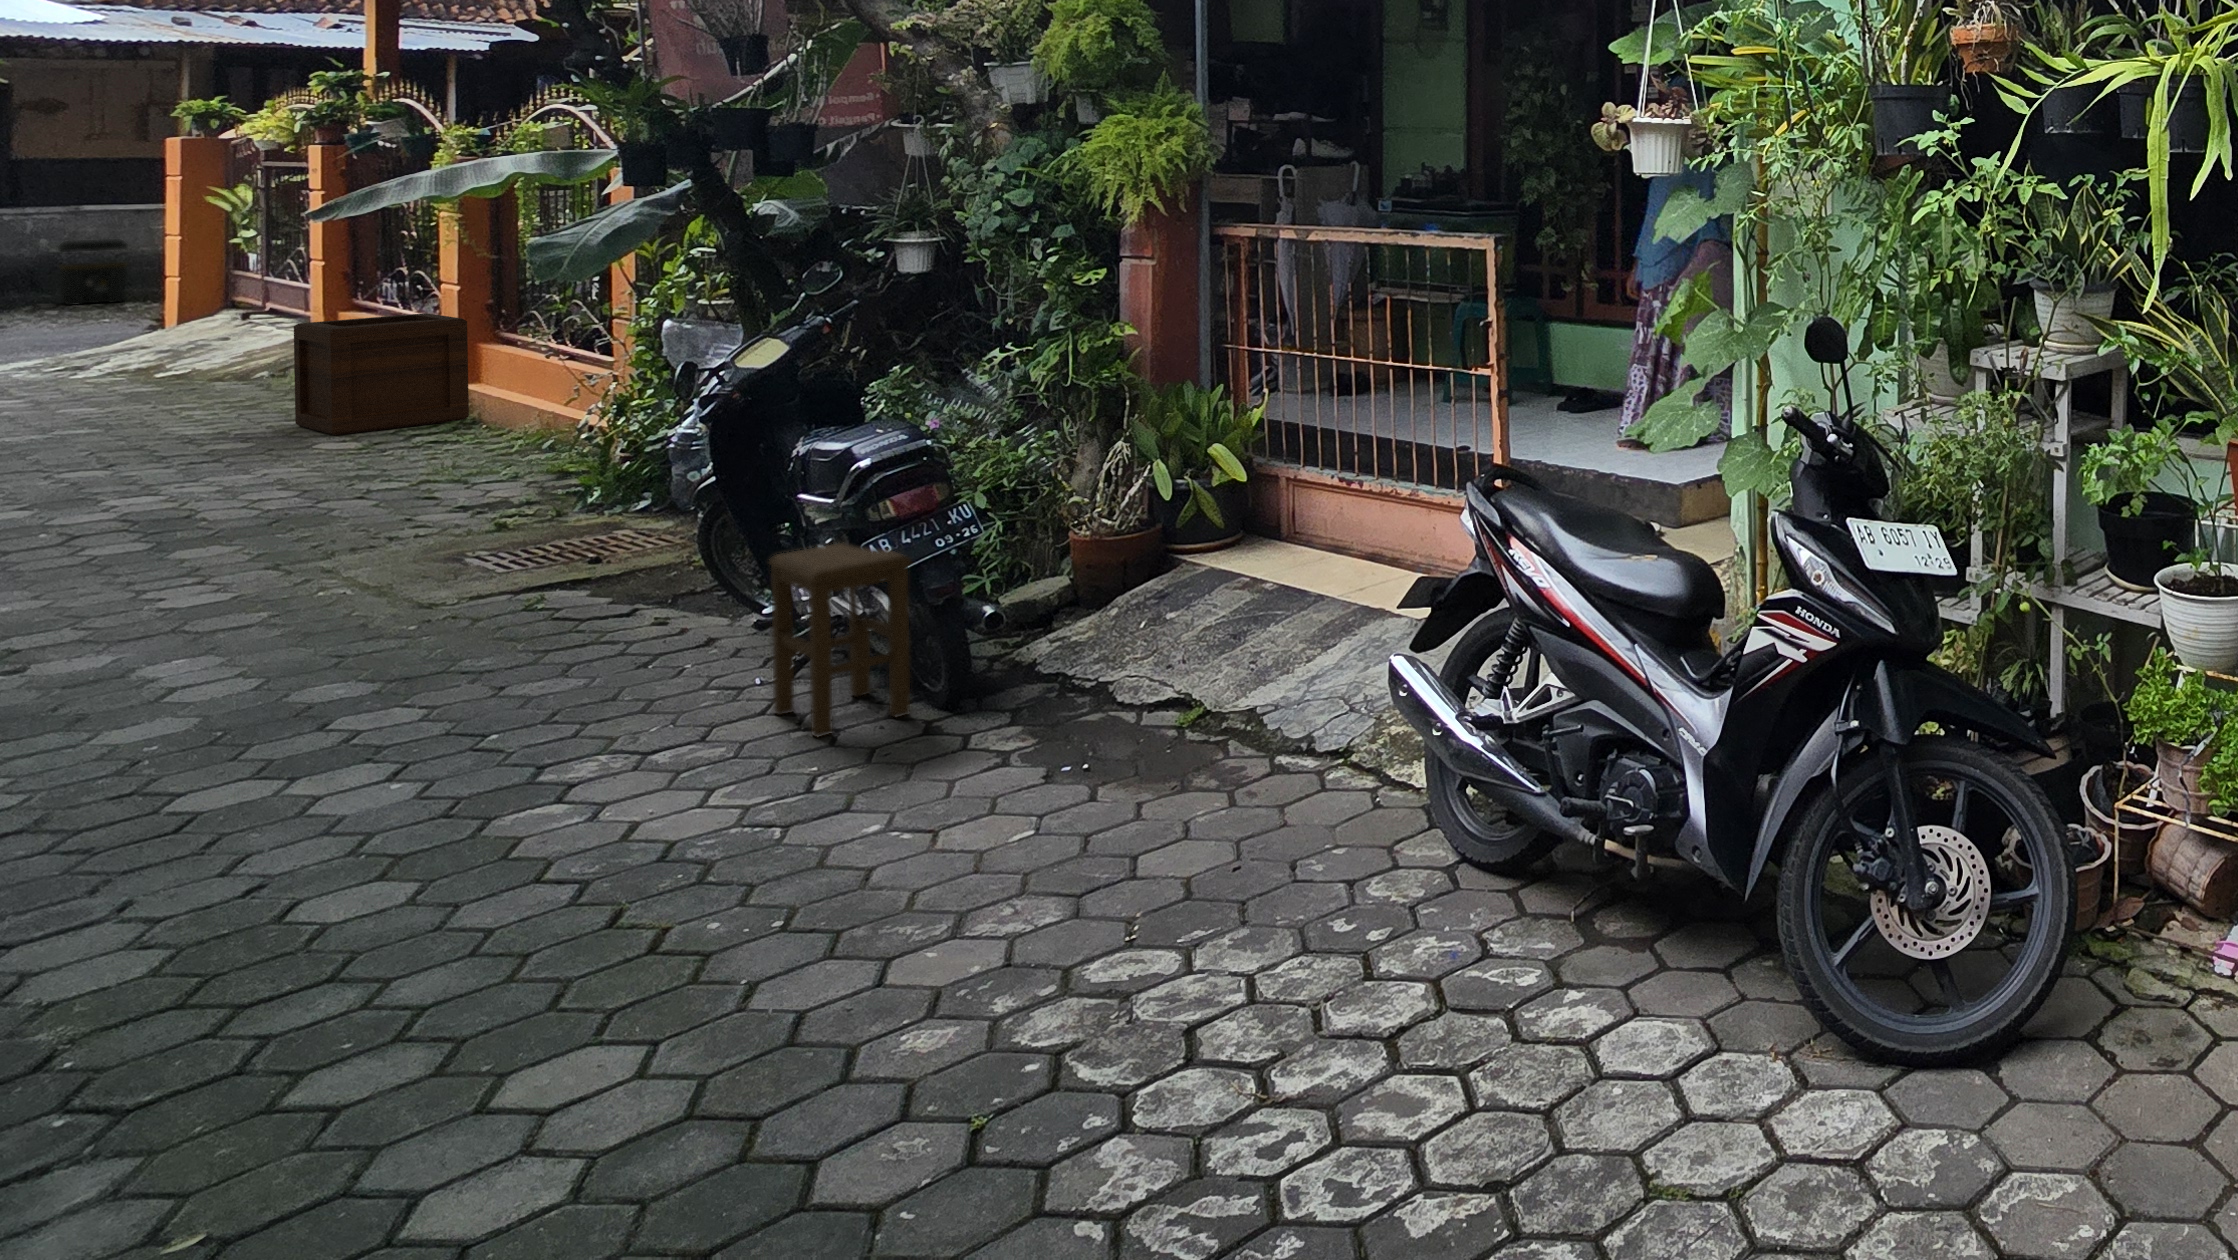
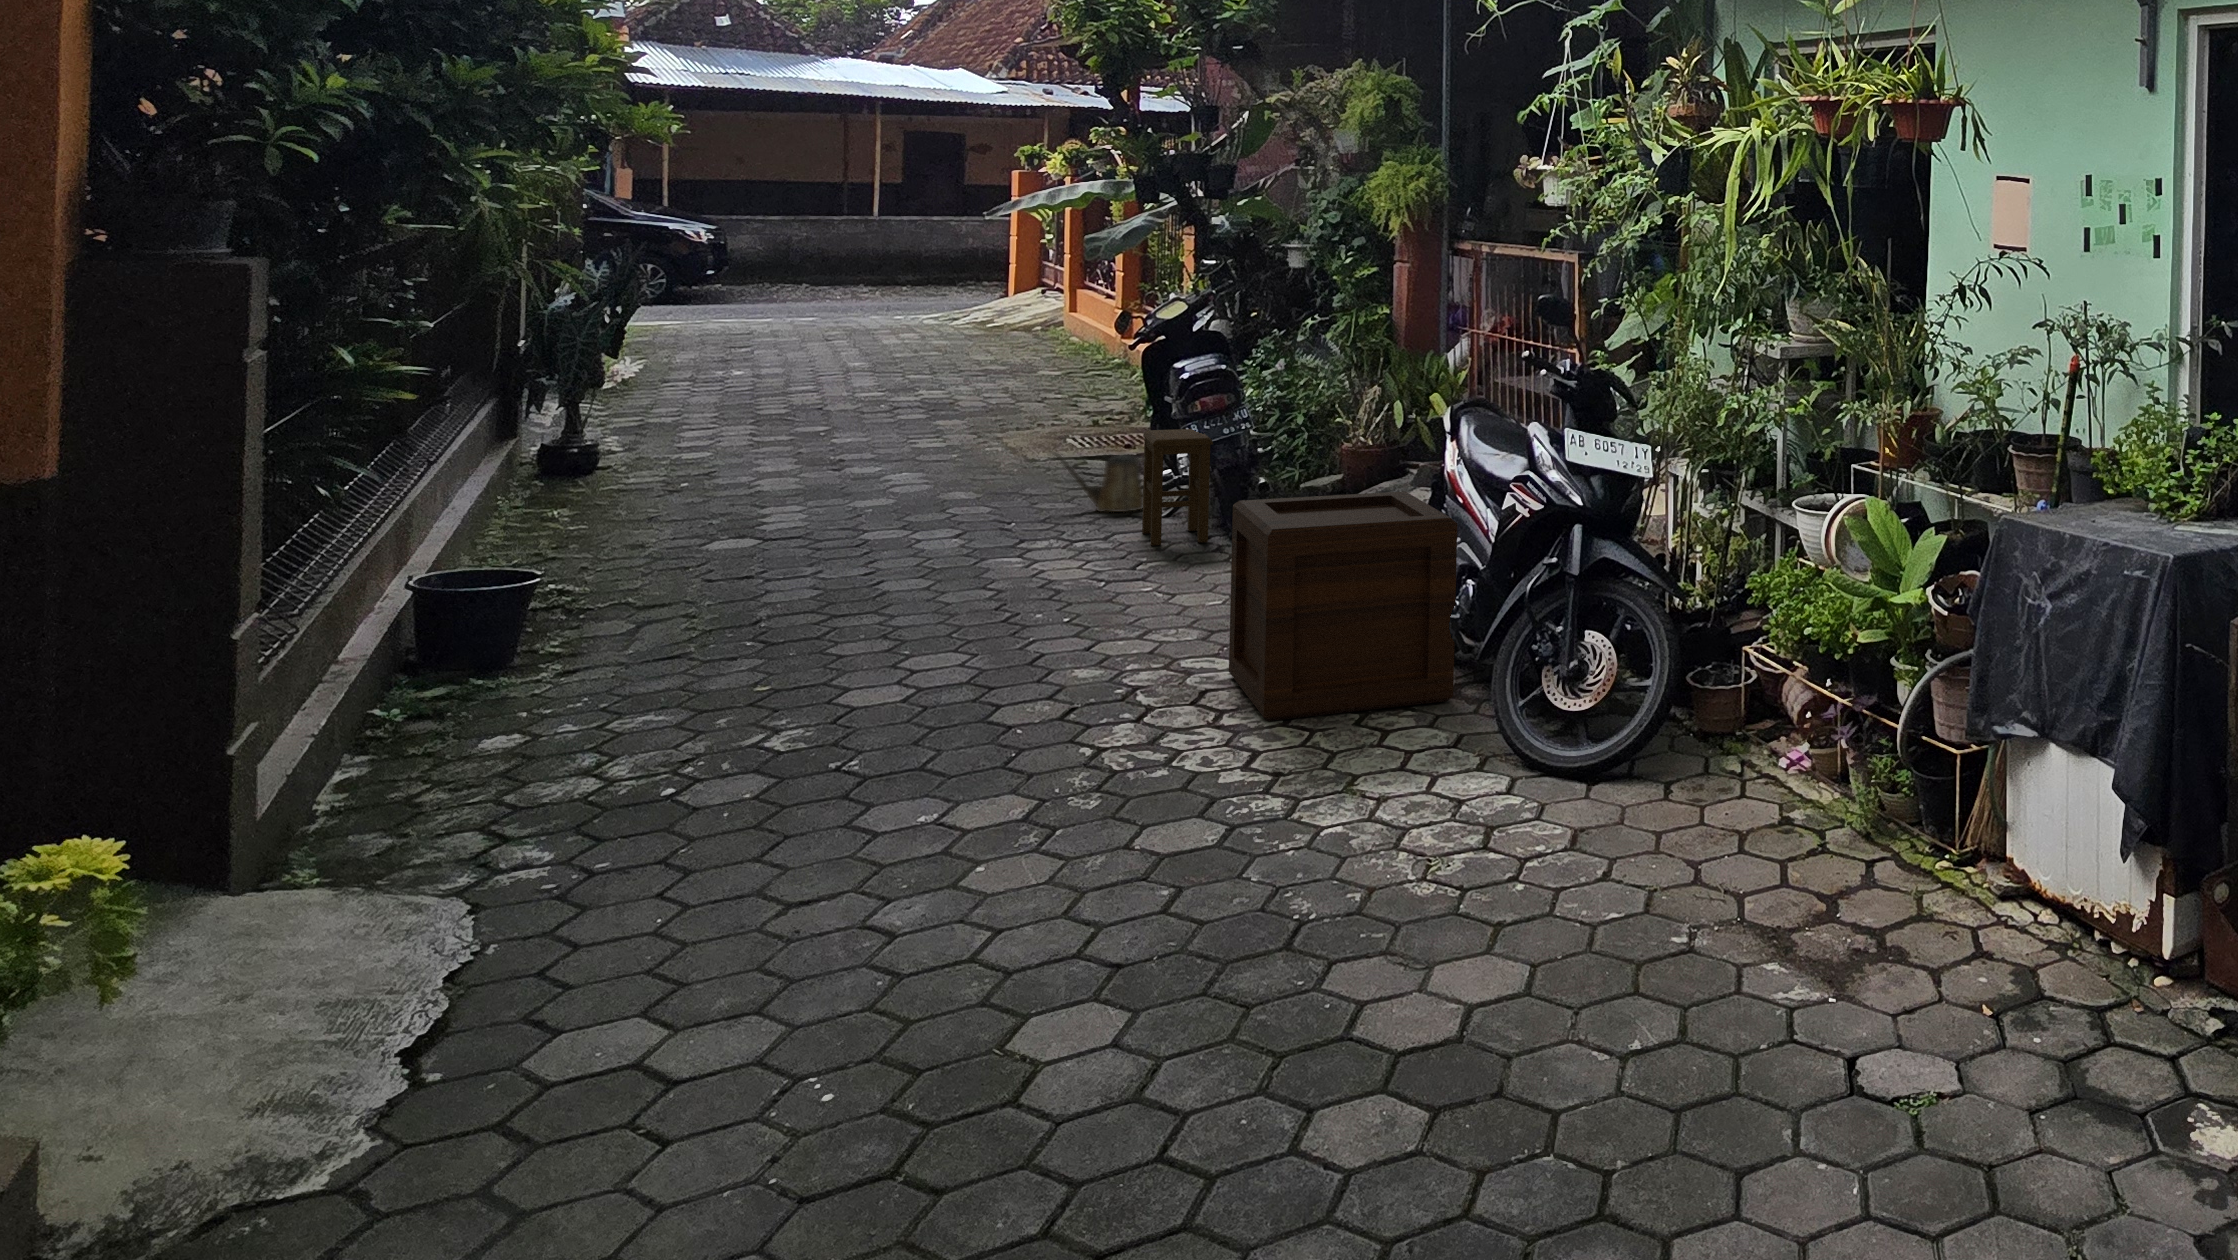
toolbox: present [58,239,128,305] -> none [959,241,996,286]
wooden crate: present [294,313,469,436] -> present [1229,491,1457,721]
watering can: none [556,586,757,682] -> present [1051,450,1143,512]

